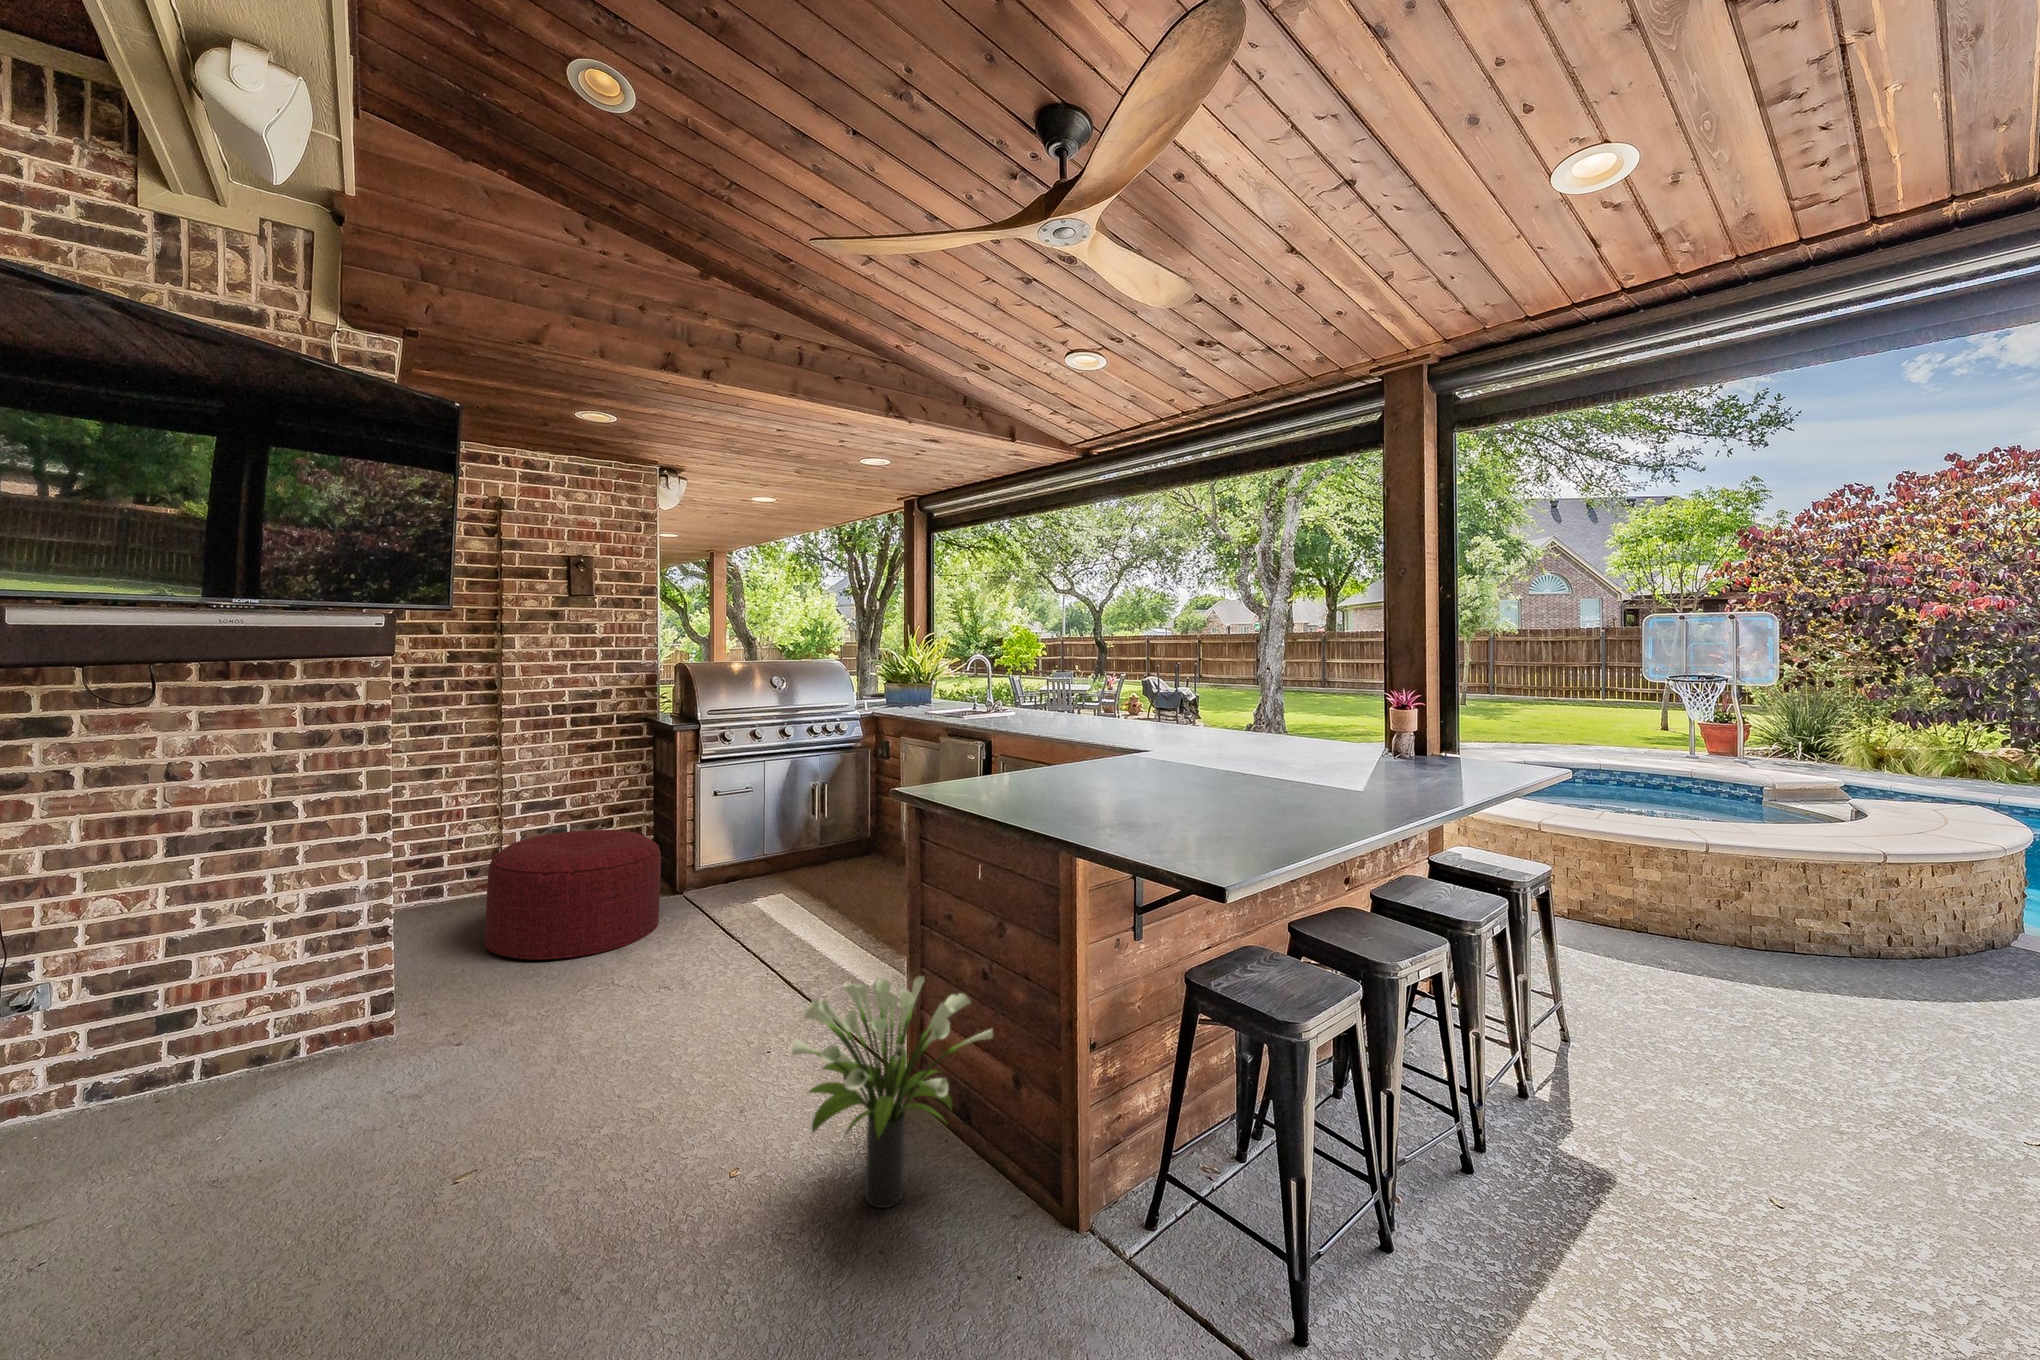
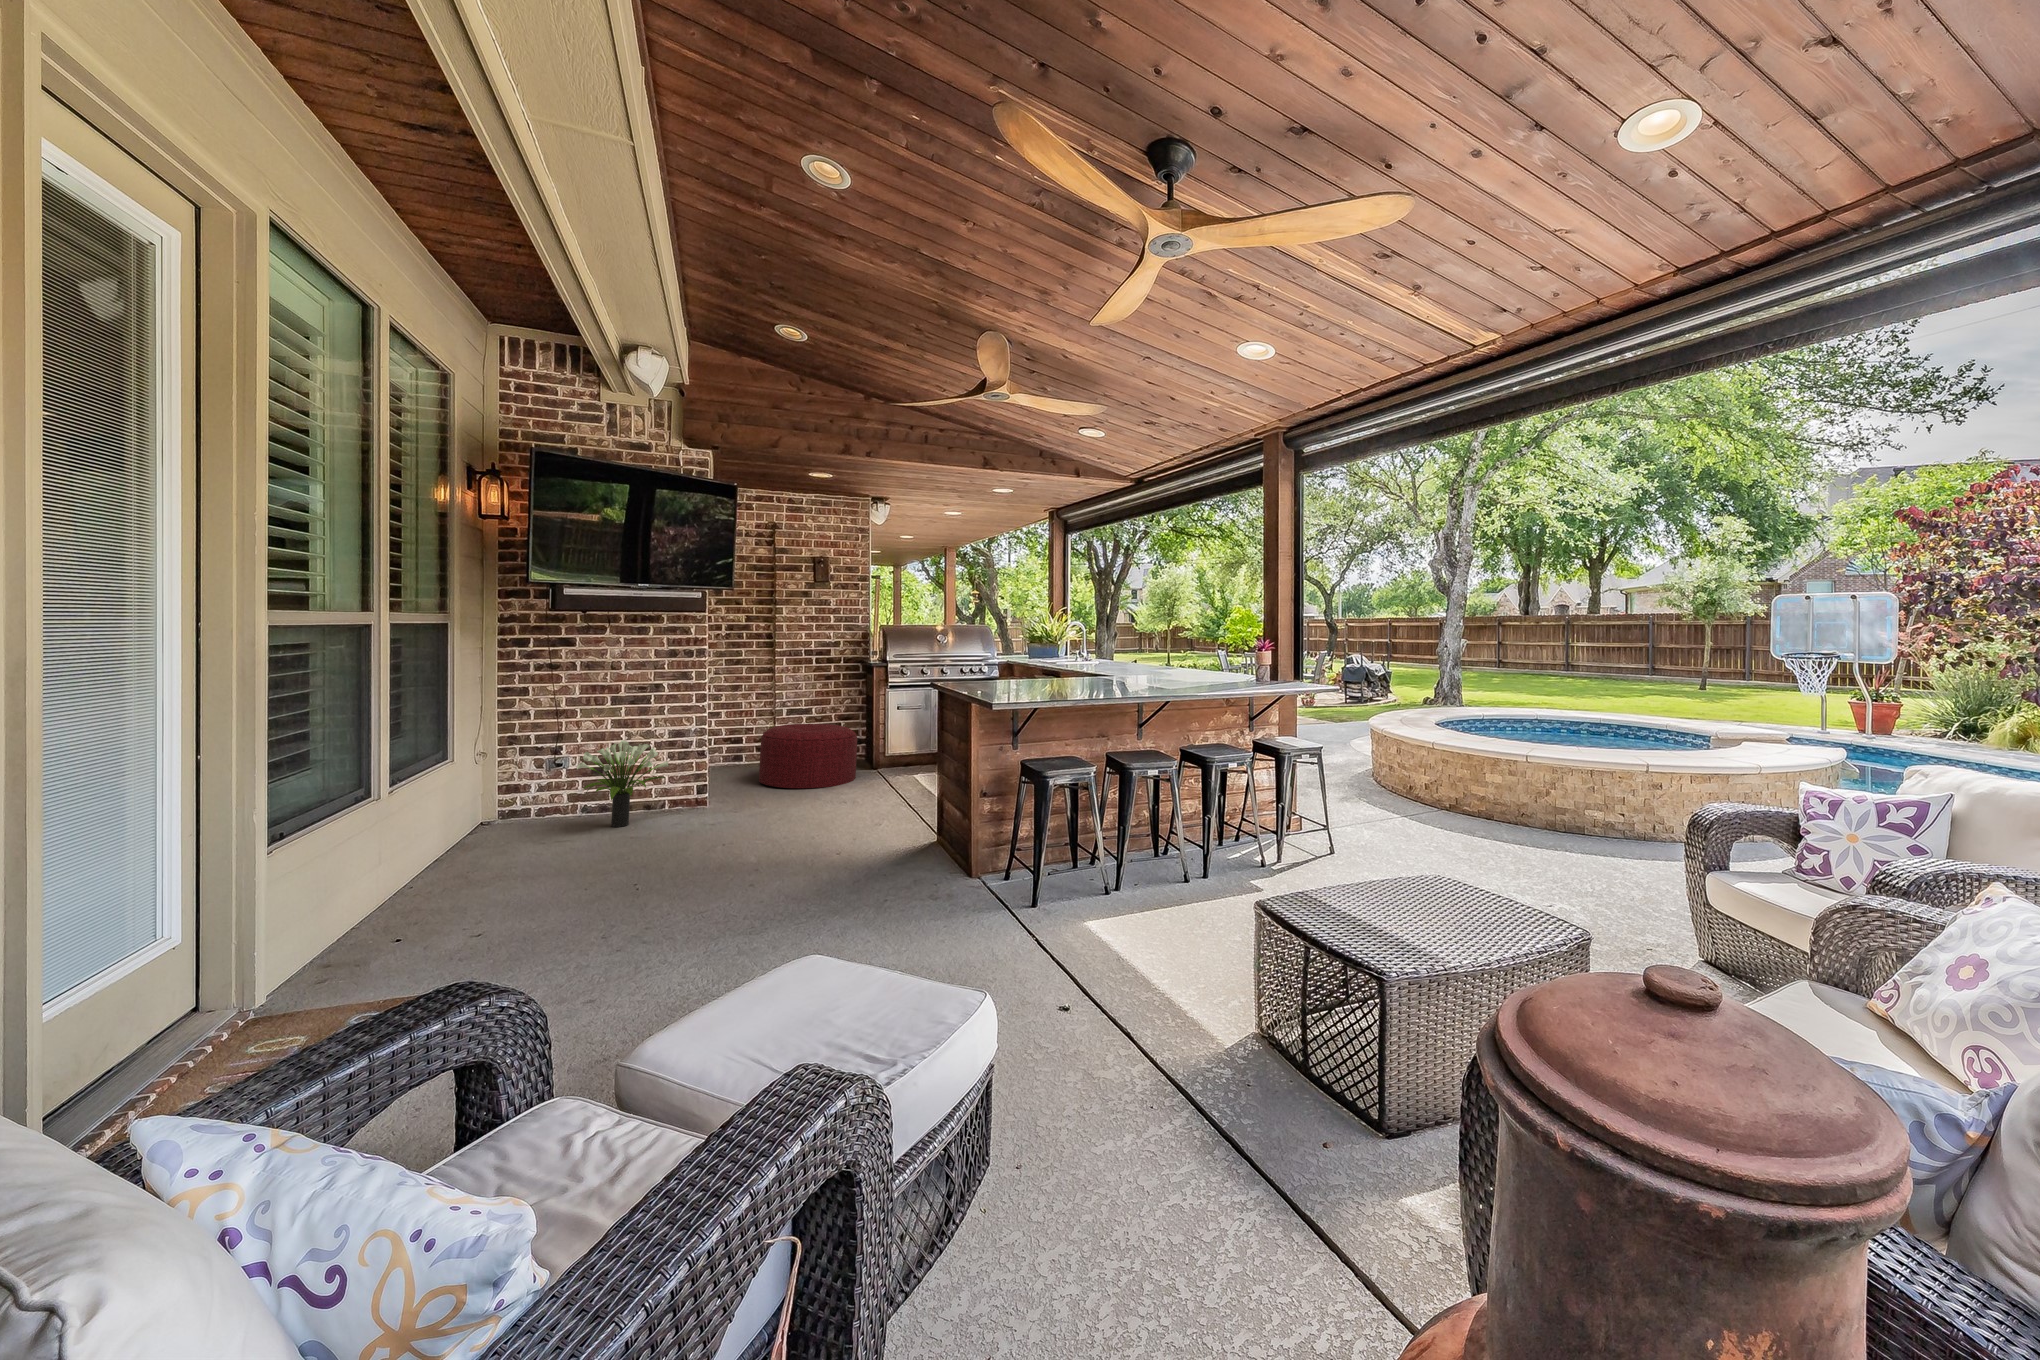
potted plant: present [791,976,993,1208] -> present [577,741,669,827]

